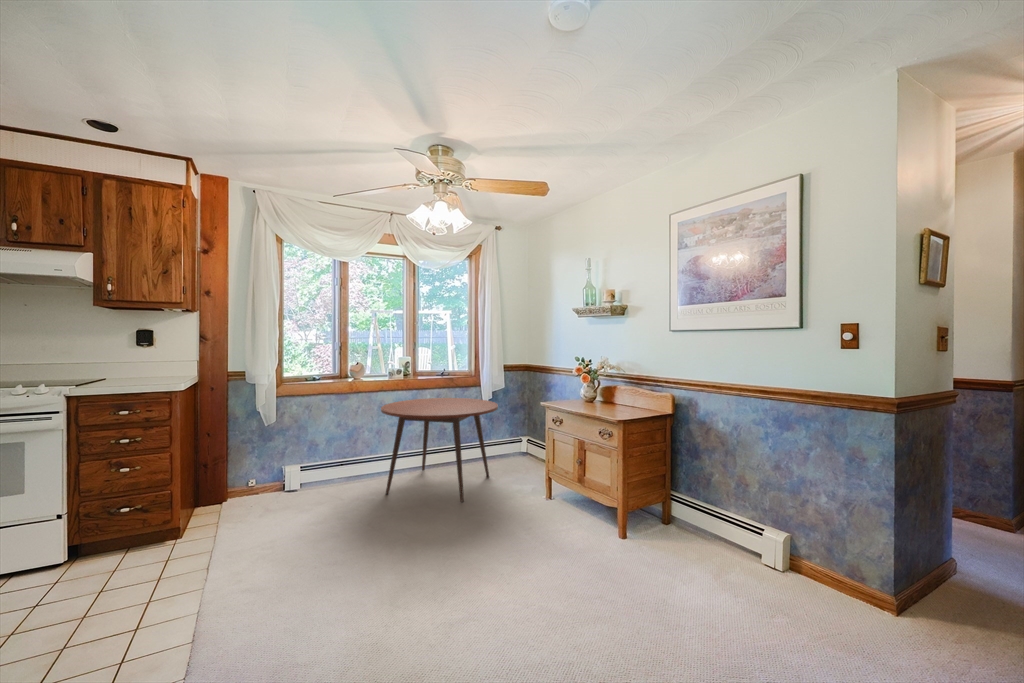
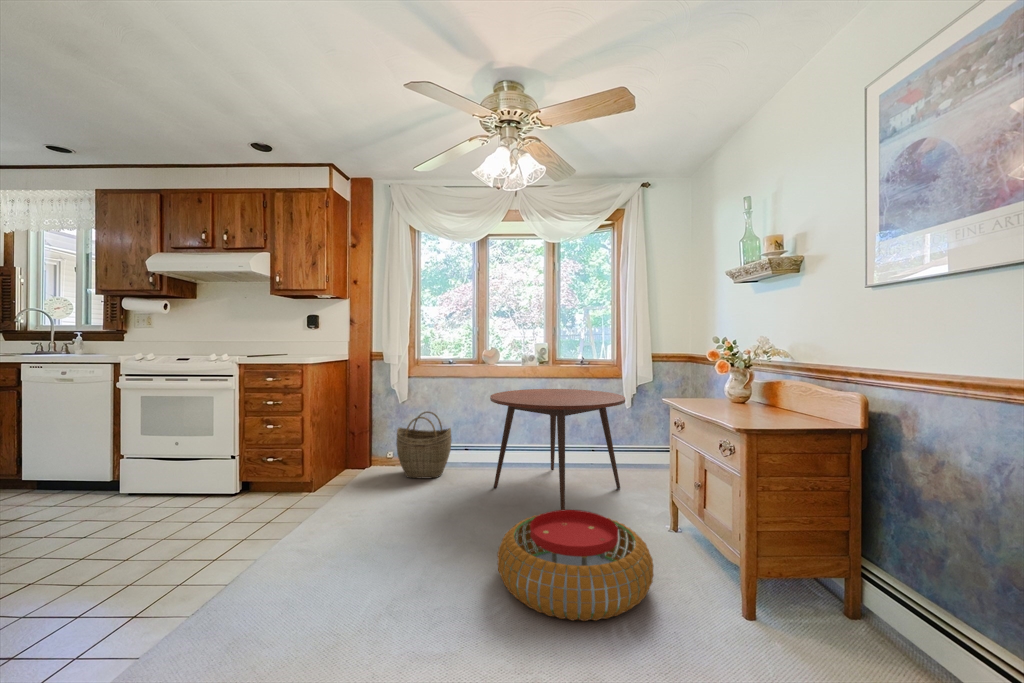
woven basket: none [270,431,332,502] -> present [396,411,452,479]
pouf: none [455,494,572,574] -> present [498,510,654,621]

